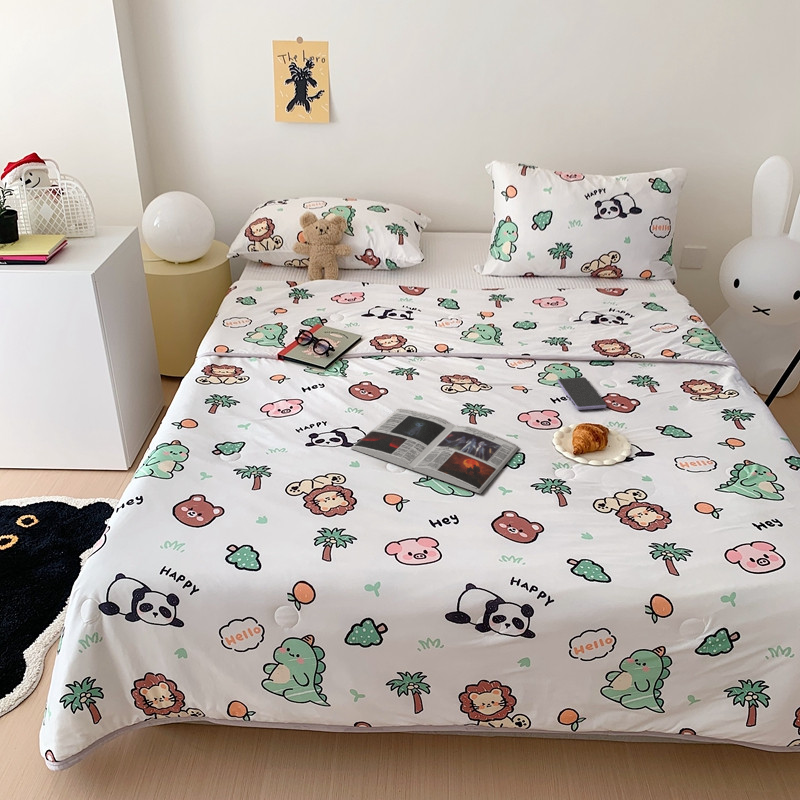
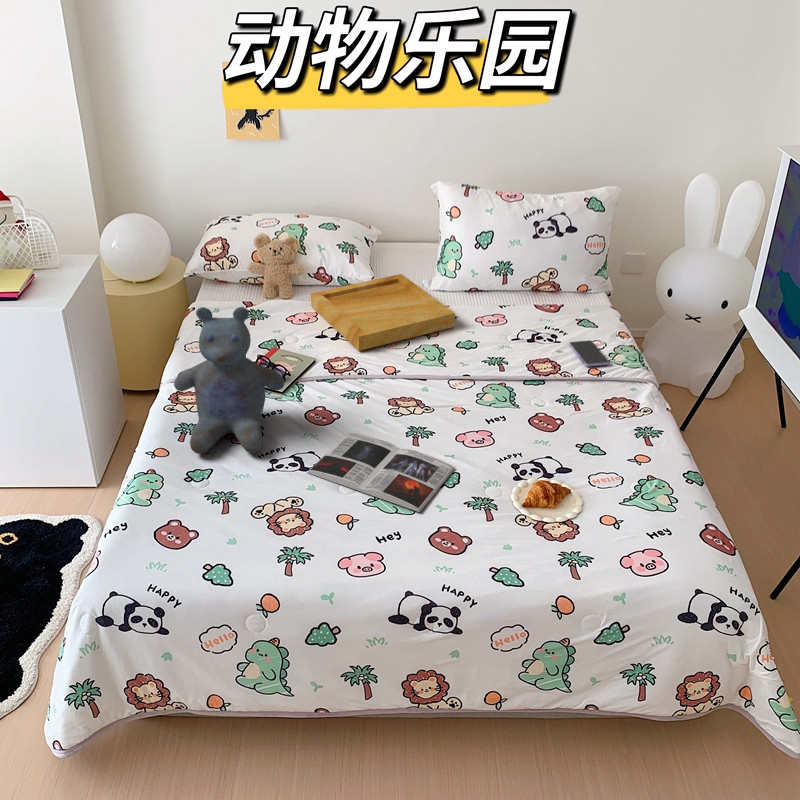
tray: none [358,258,512,329] -> present [311,274,455,351]
stuffed bear: none [206,261,328,427] -> present [174,307,285,454]
smartphone: present [558,377,606,410] -> present [569,341,609,366]

